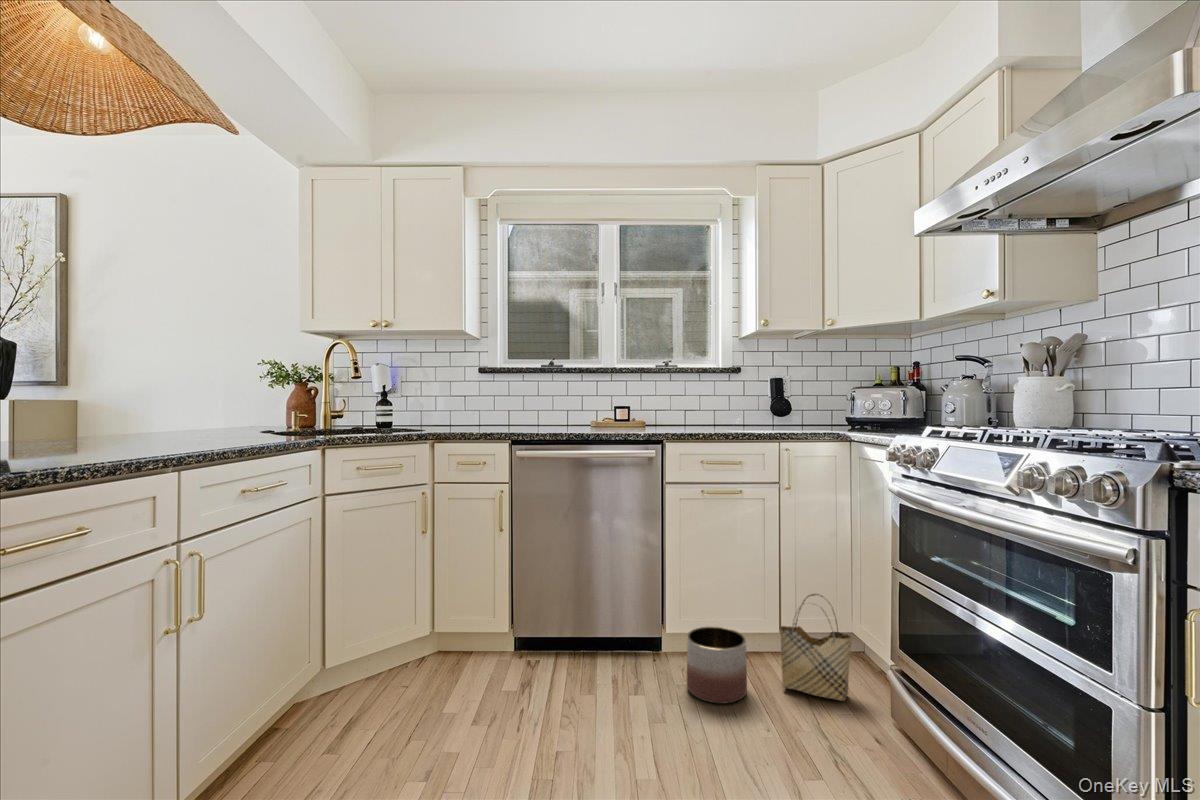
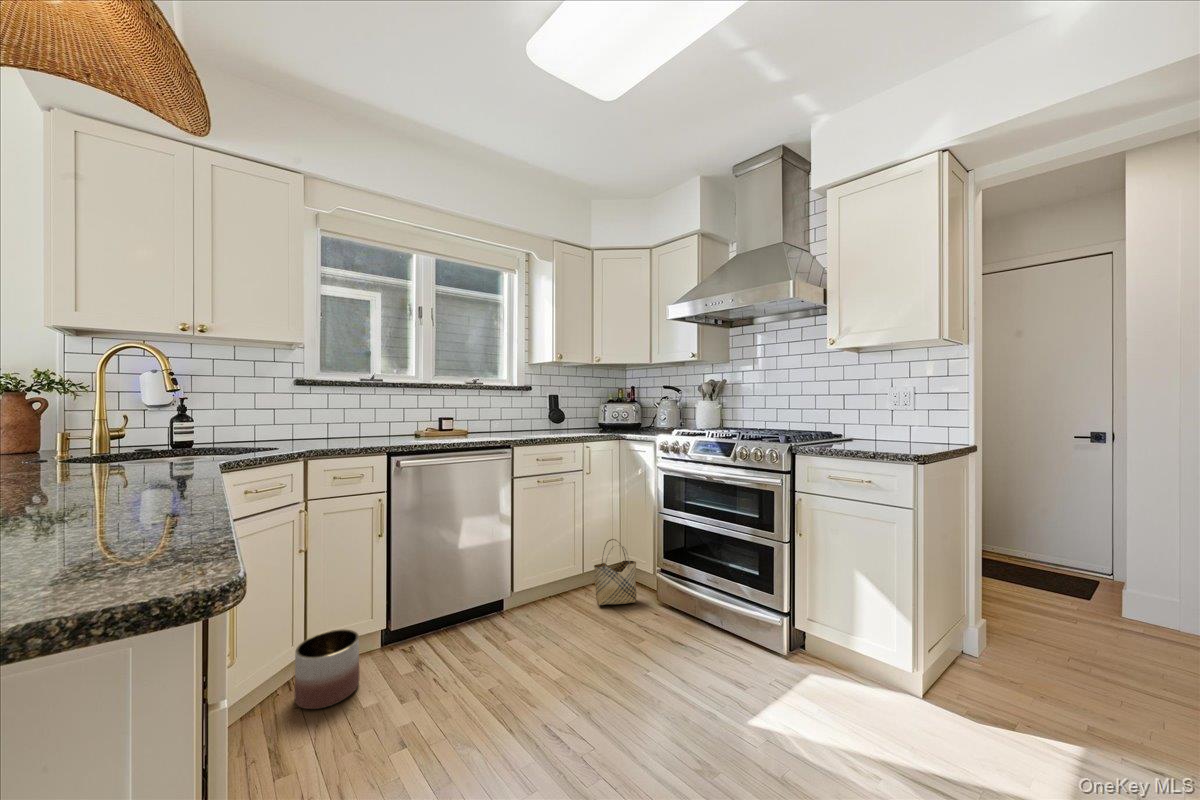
planter: present [687,627,747,704] -> present [294,629,360,709]

